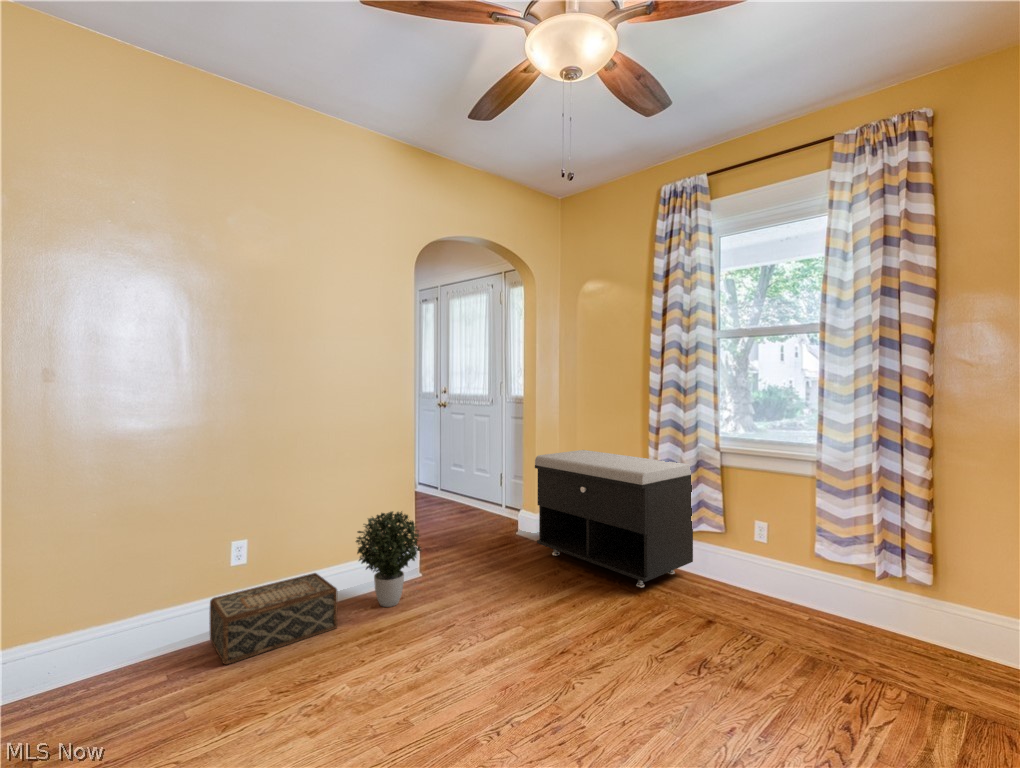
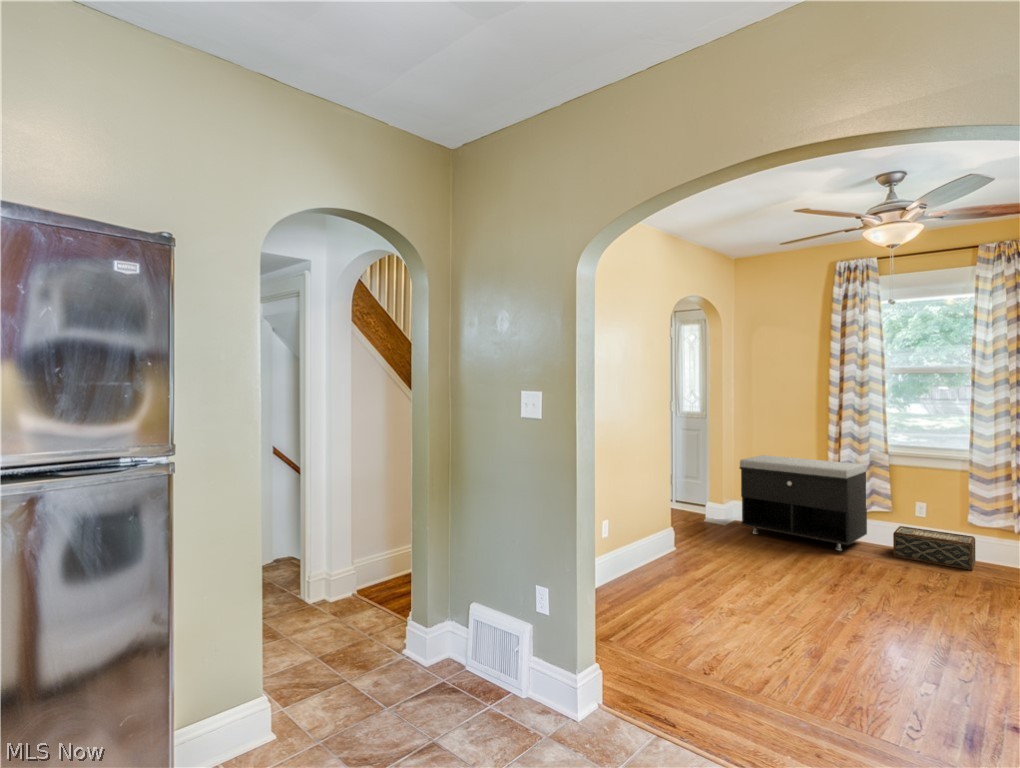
potted plant: present [356,511,422,607] -> none [657,498,704,563]
woven basket: present [209,573,337,664] -> present [893,526,975,570]

